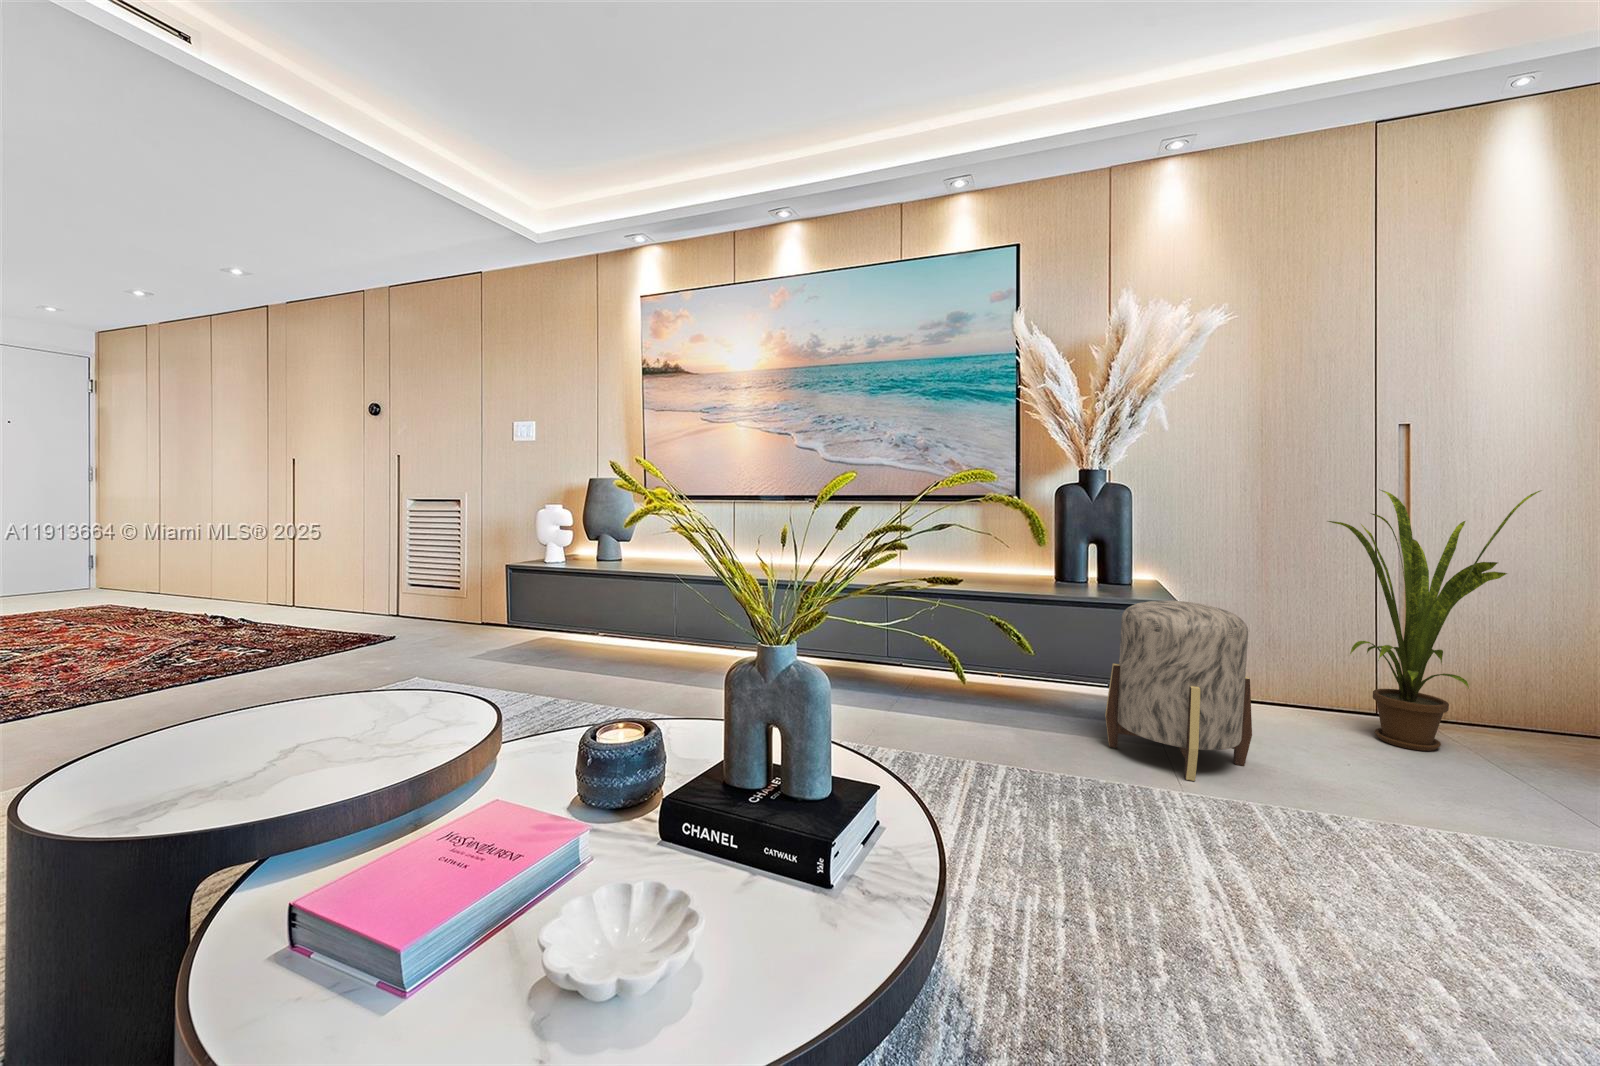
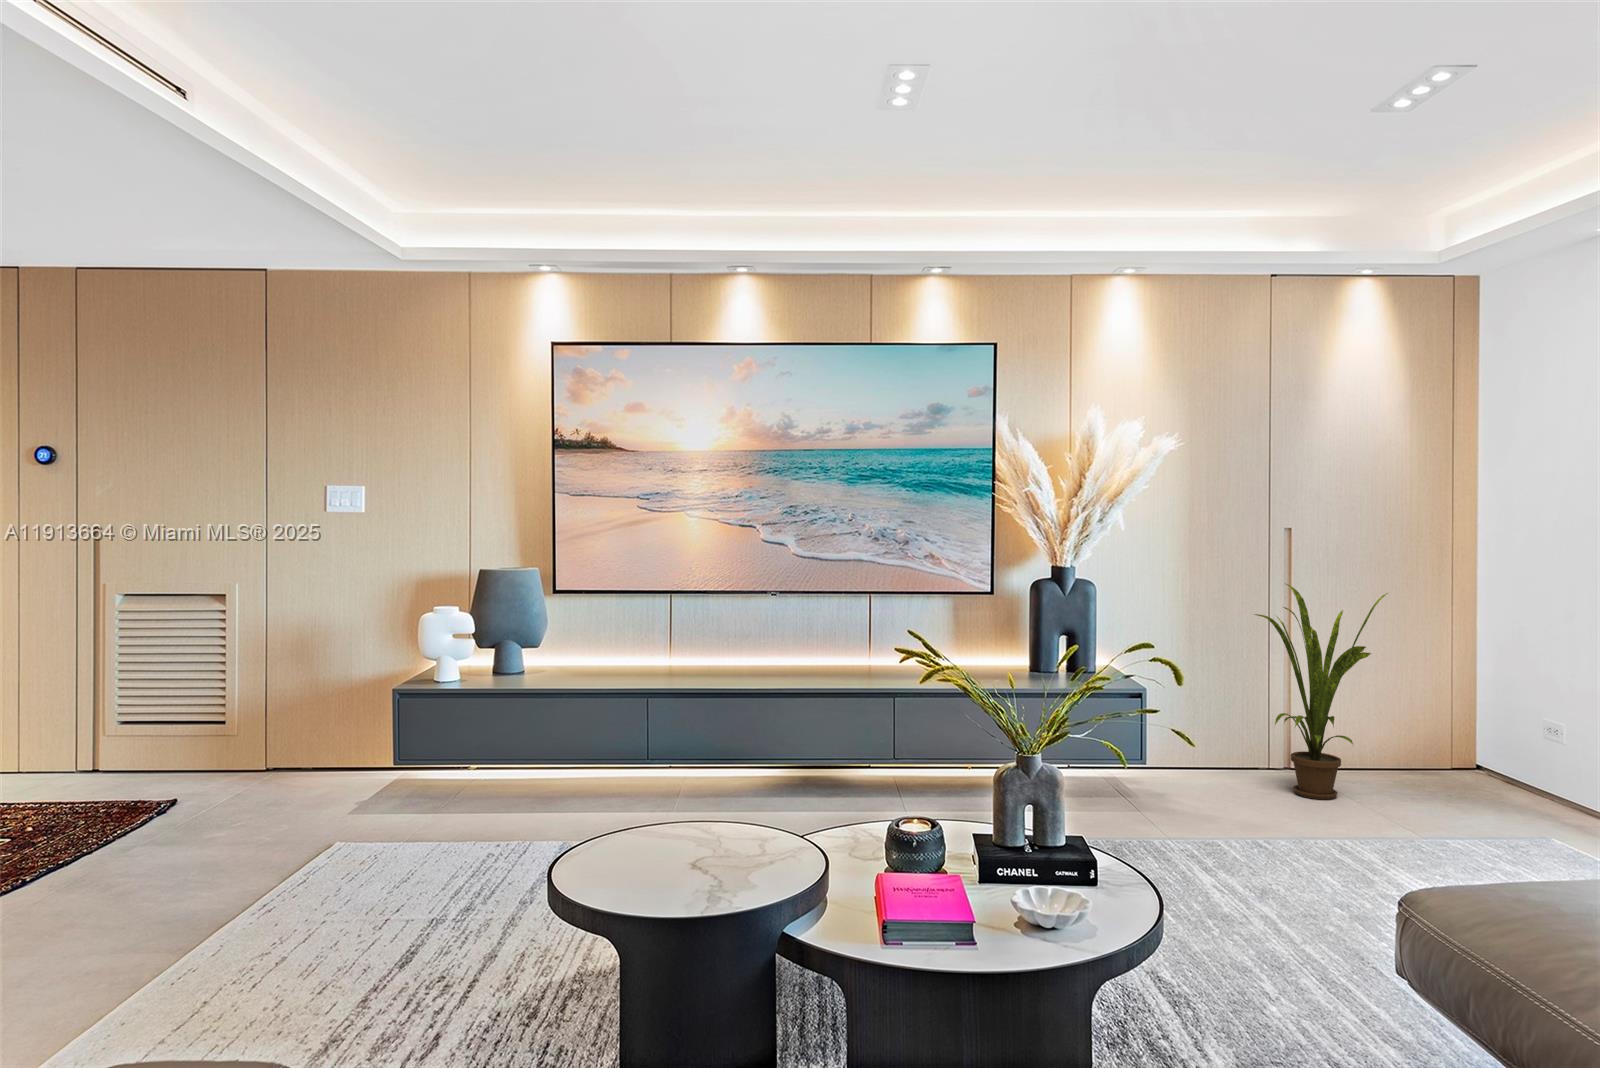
ottoman: present [1105,601,1252,781] -> none [1108,690,1219,840]

